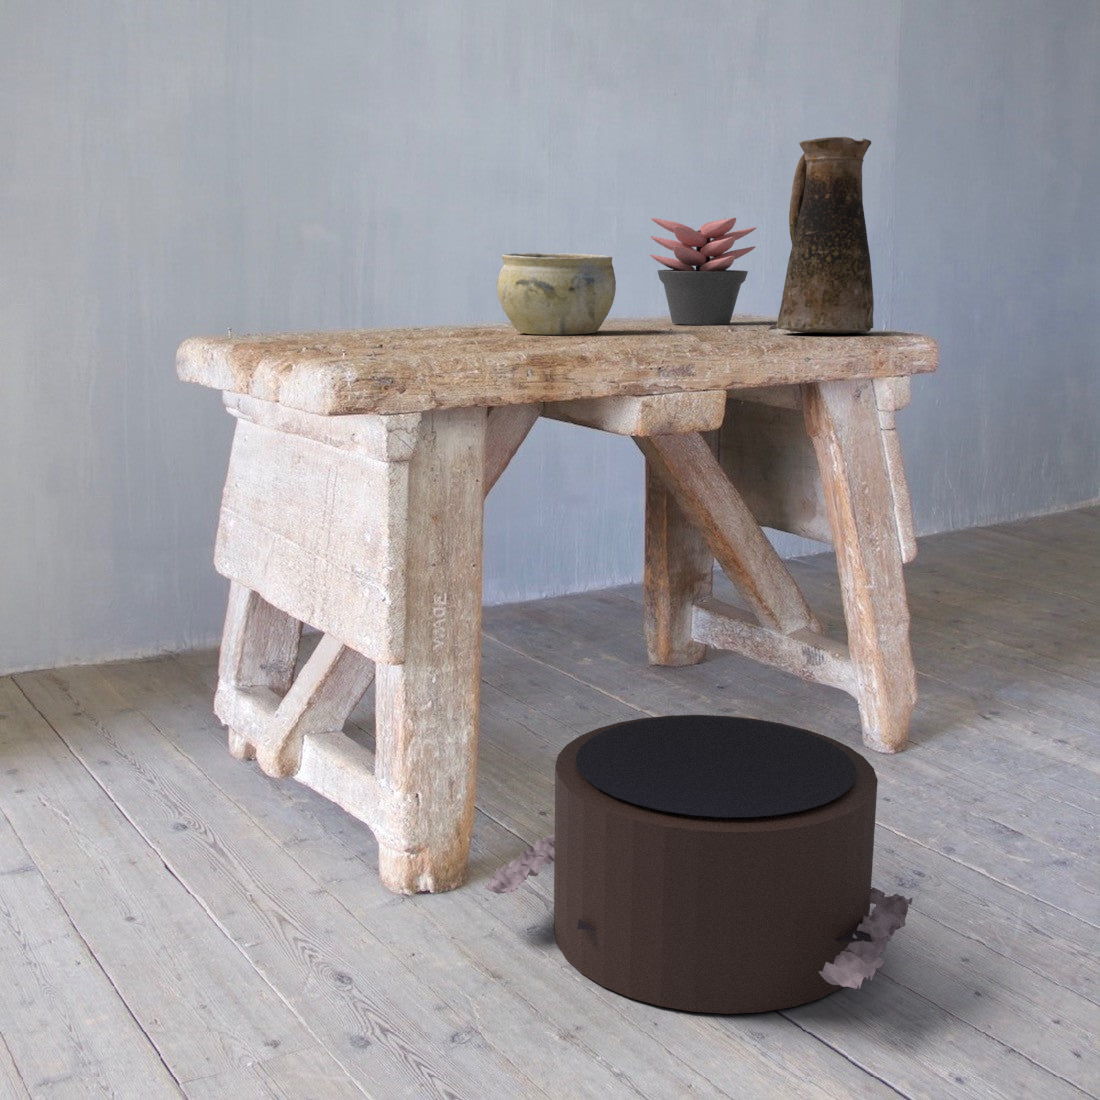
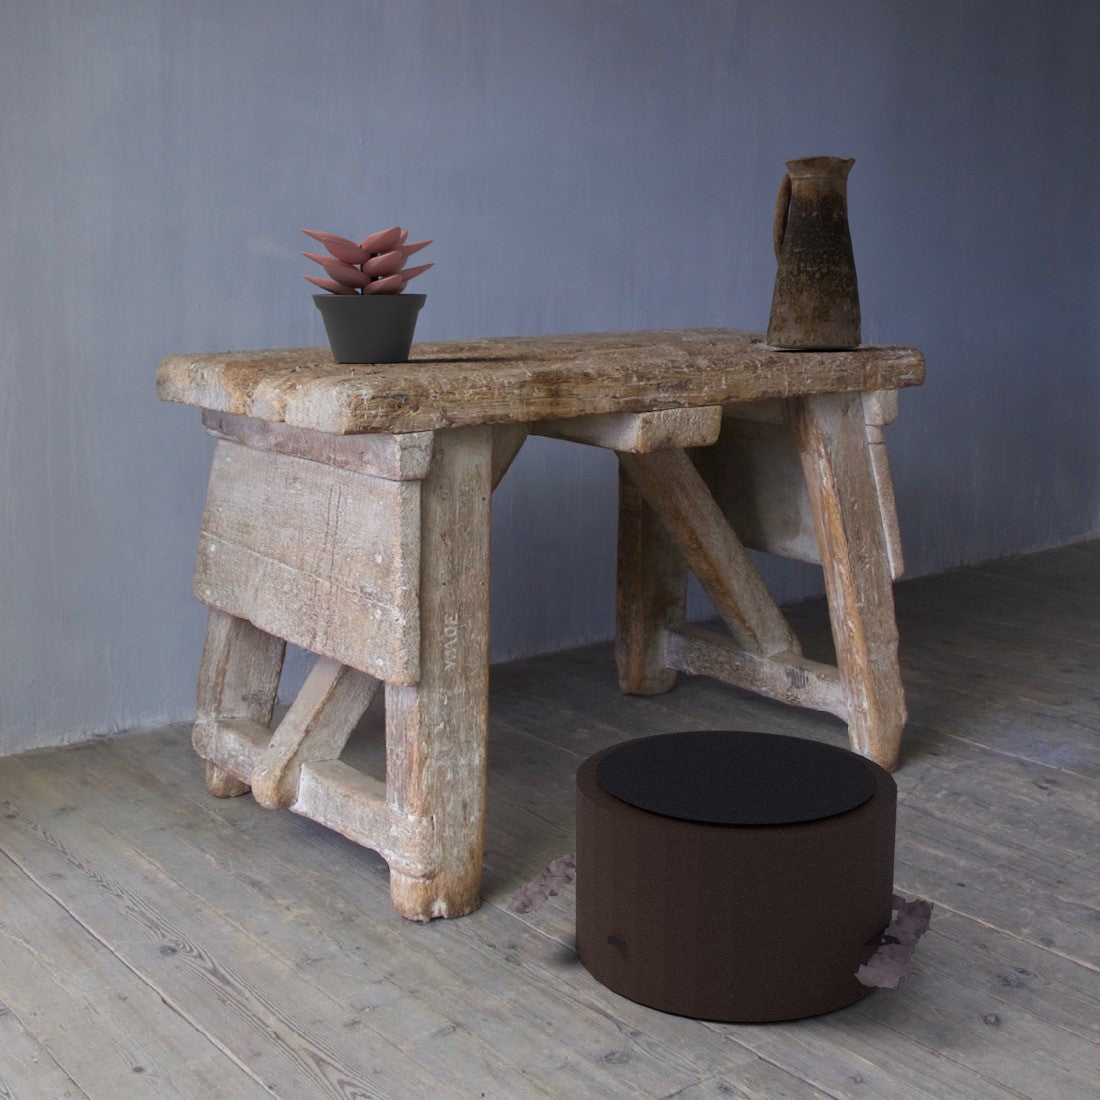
succulent plant: present [650,218,756,325] -> present [301,227,434,363]
ceramic bowl: present [497,253,616,335] -> none [482,273,602,355]

